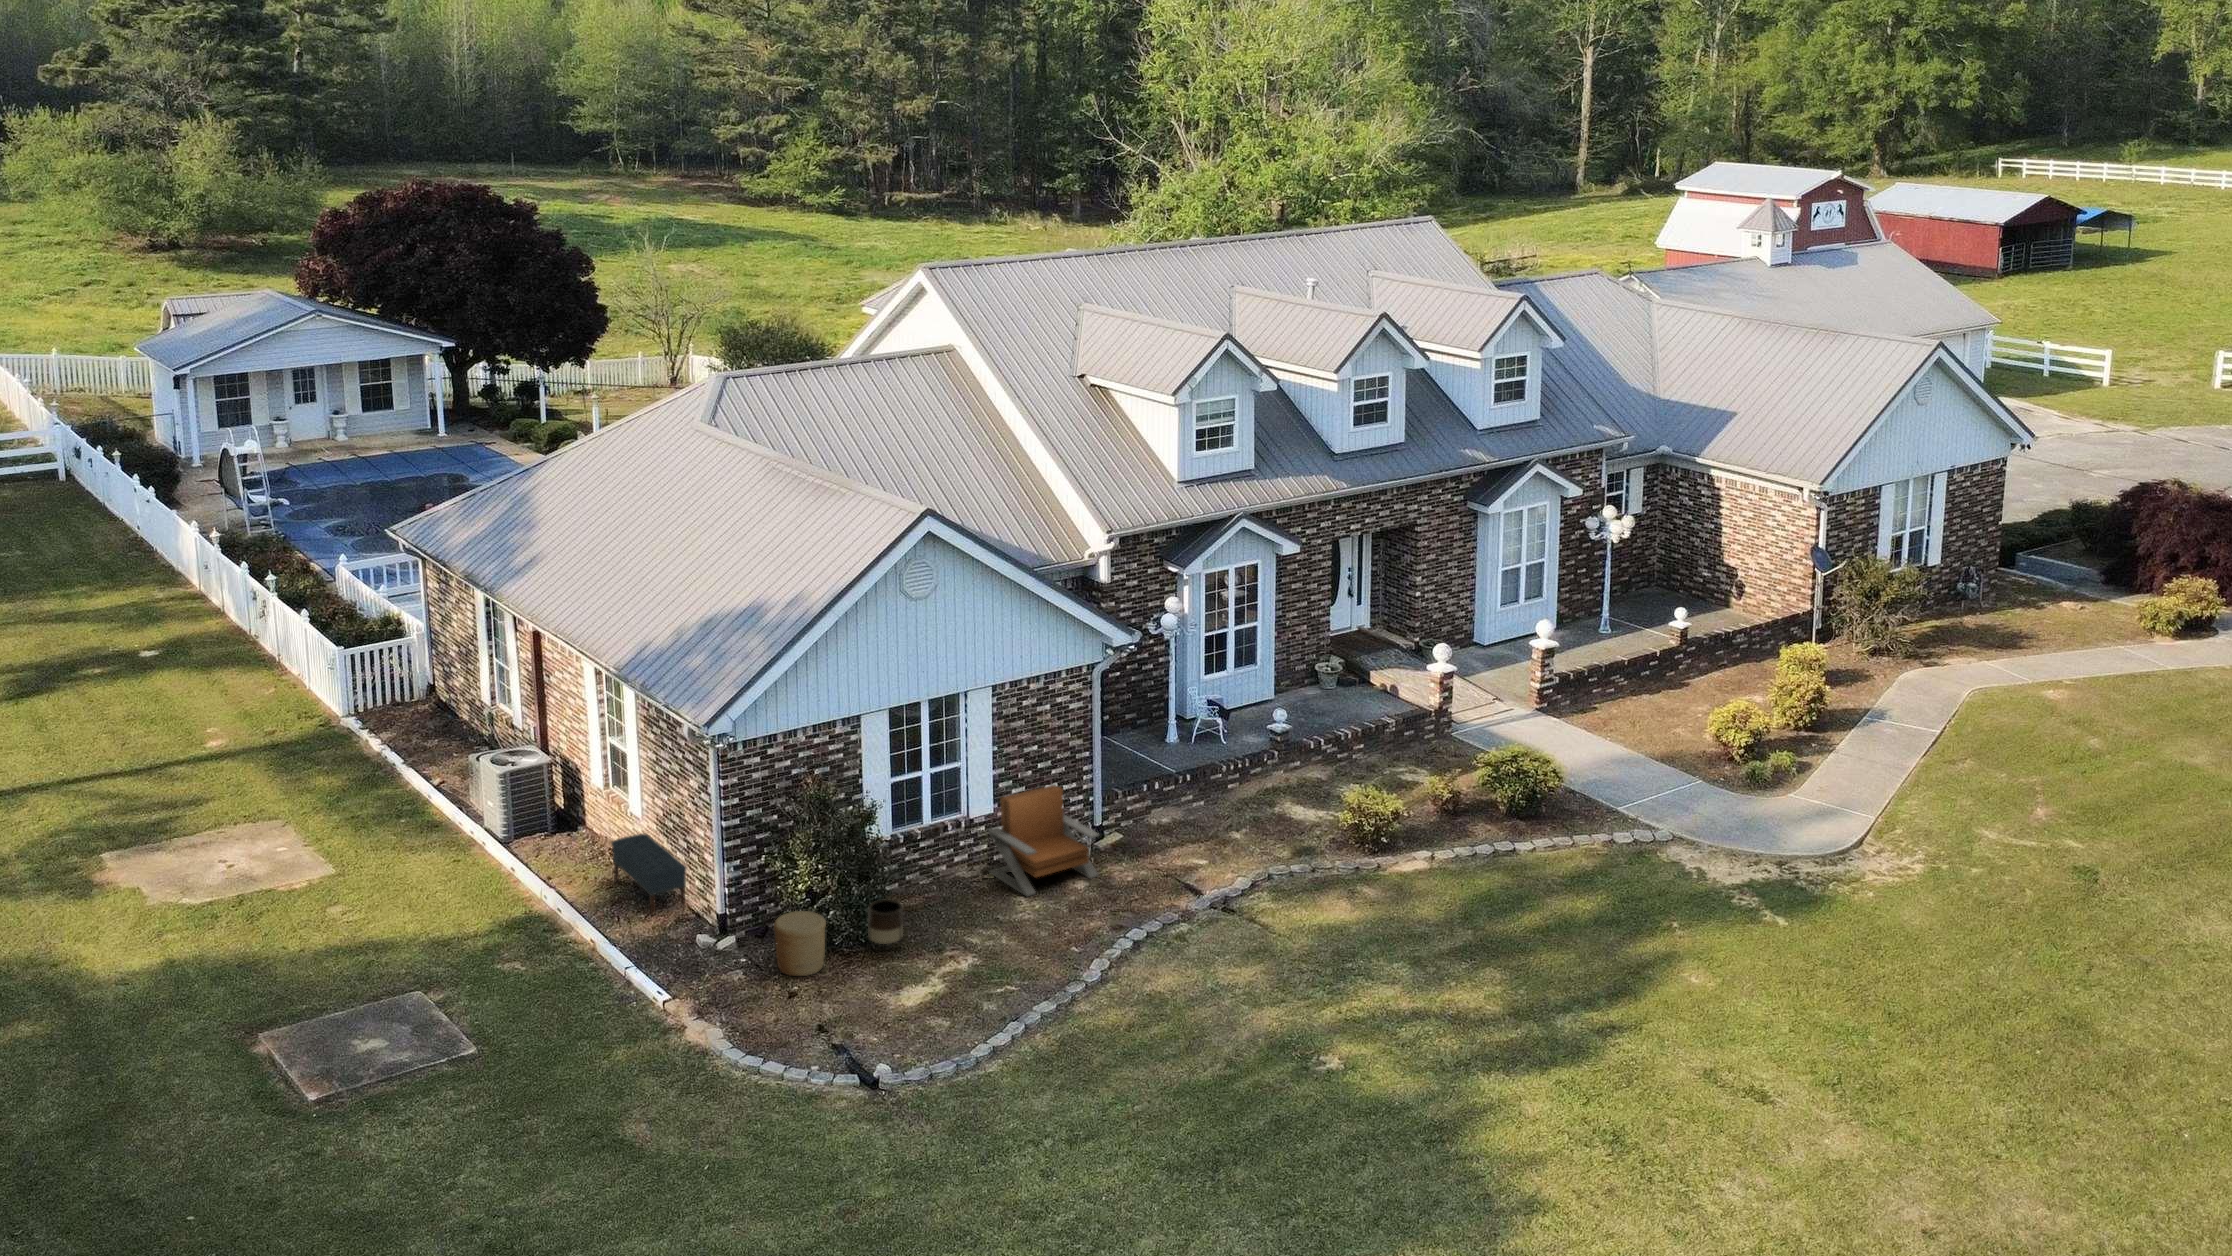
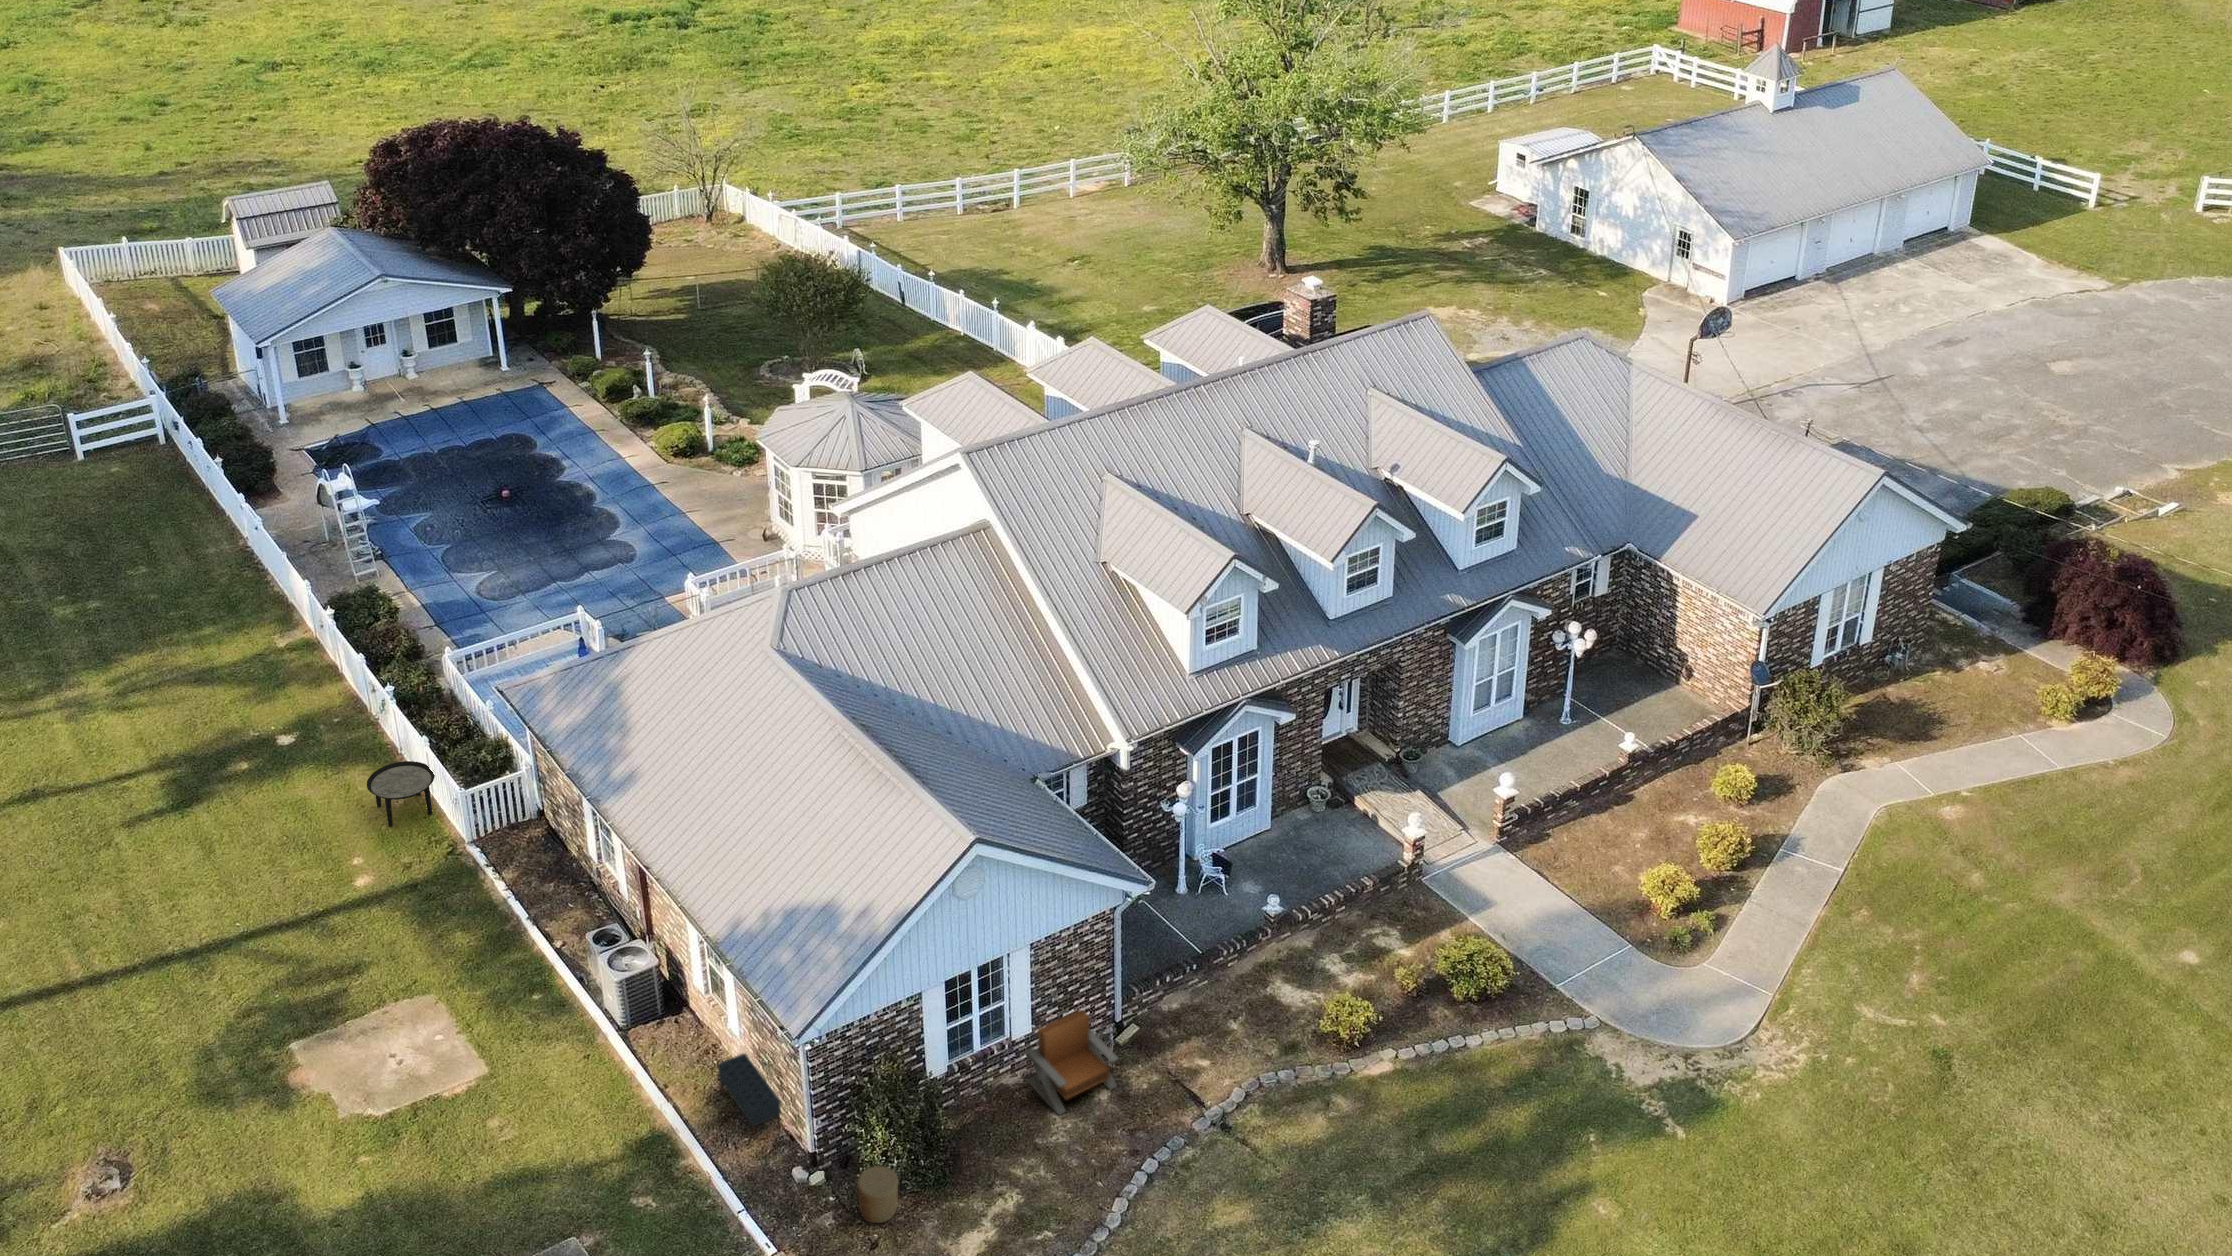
round table: none [231,642,312,705] -> present [367,761,435,827]
planter: present [868,899,903,944] -> none [932,1149,960,1194]

